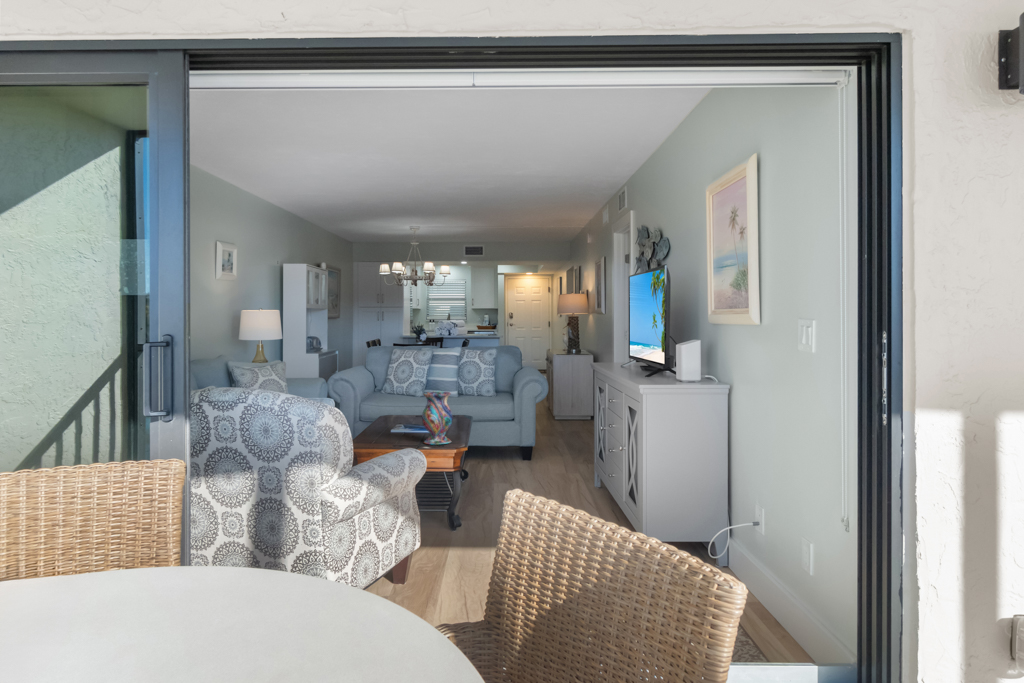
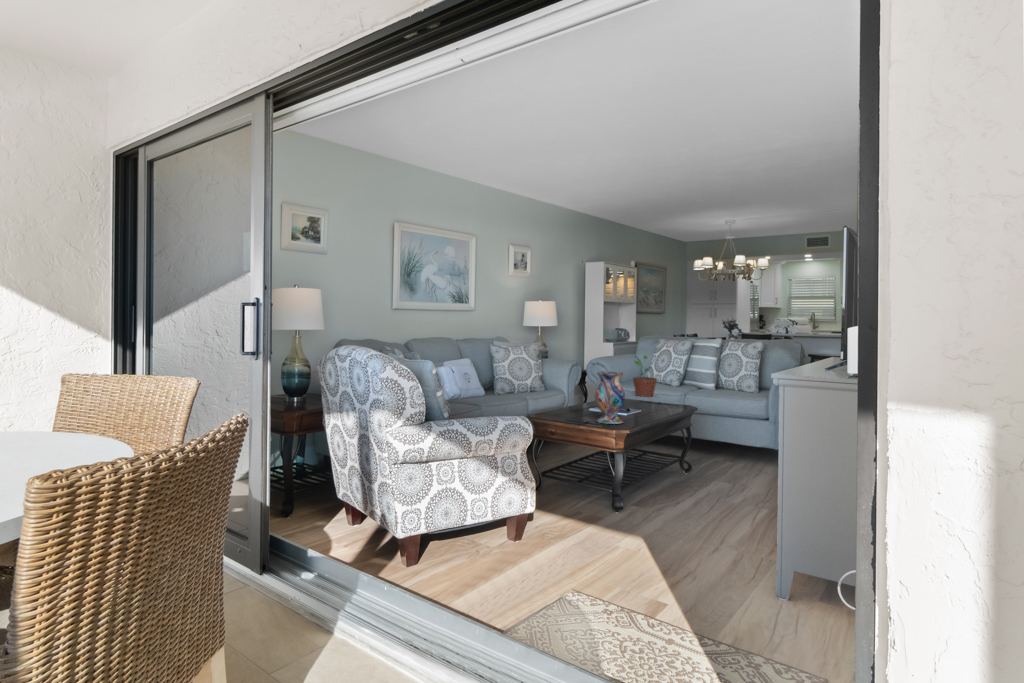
potted plant: none [383,368,408,411] -> present [633,356,657,397]

